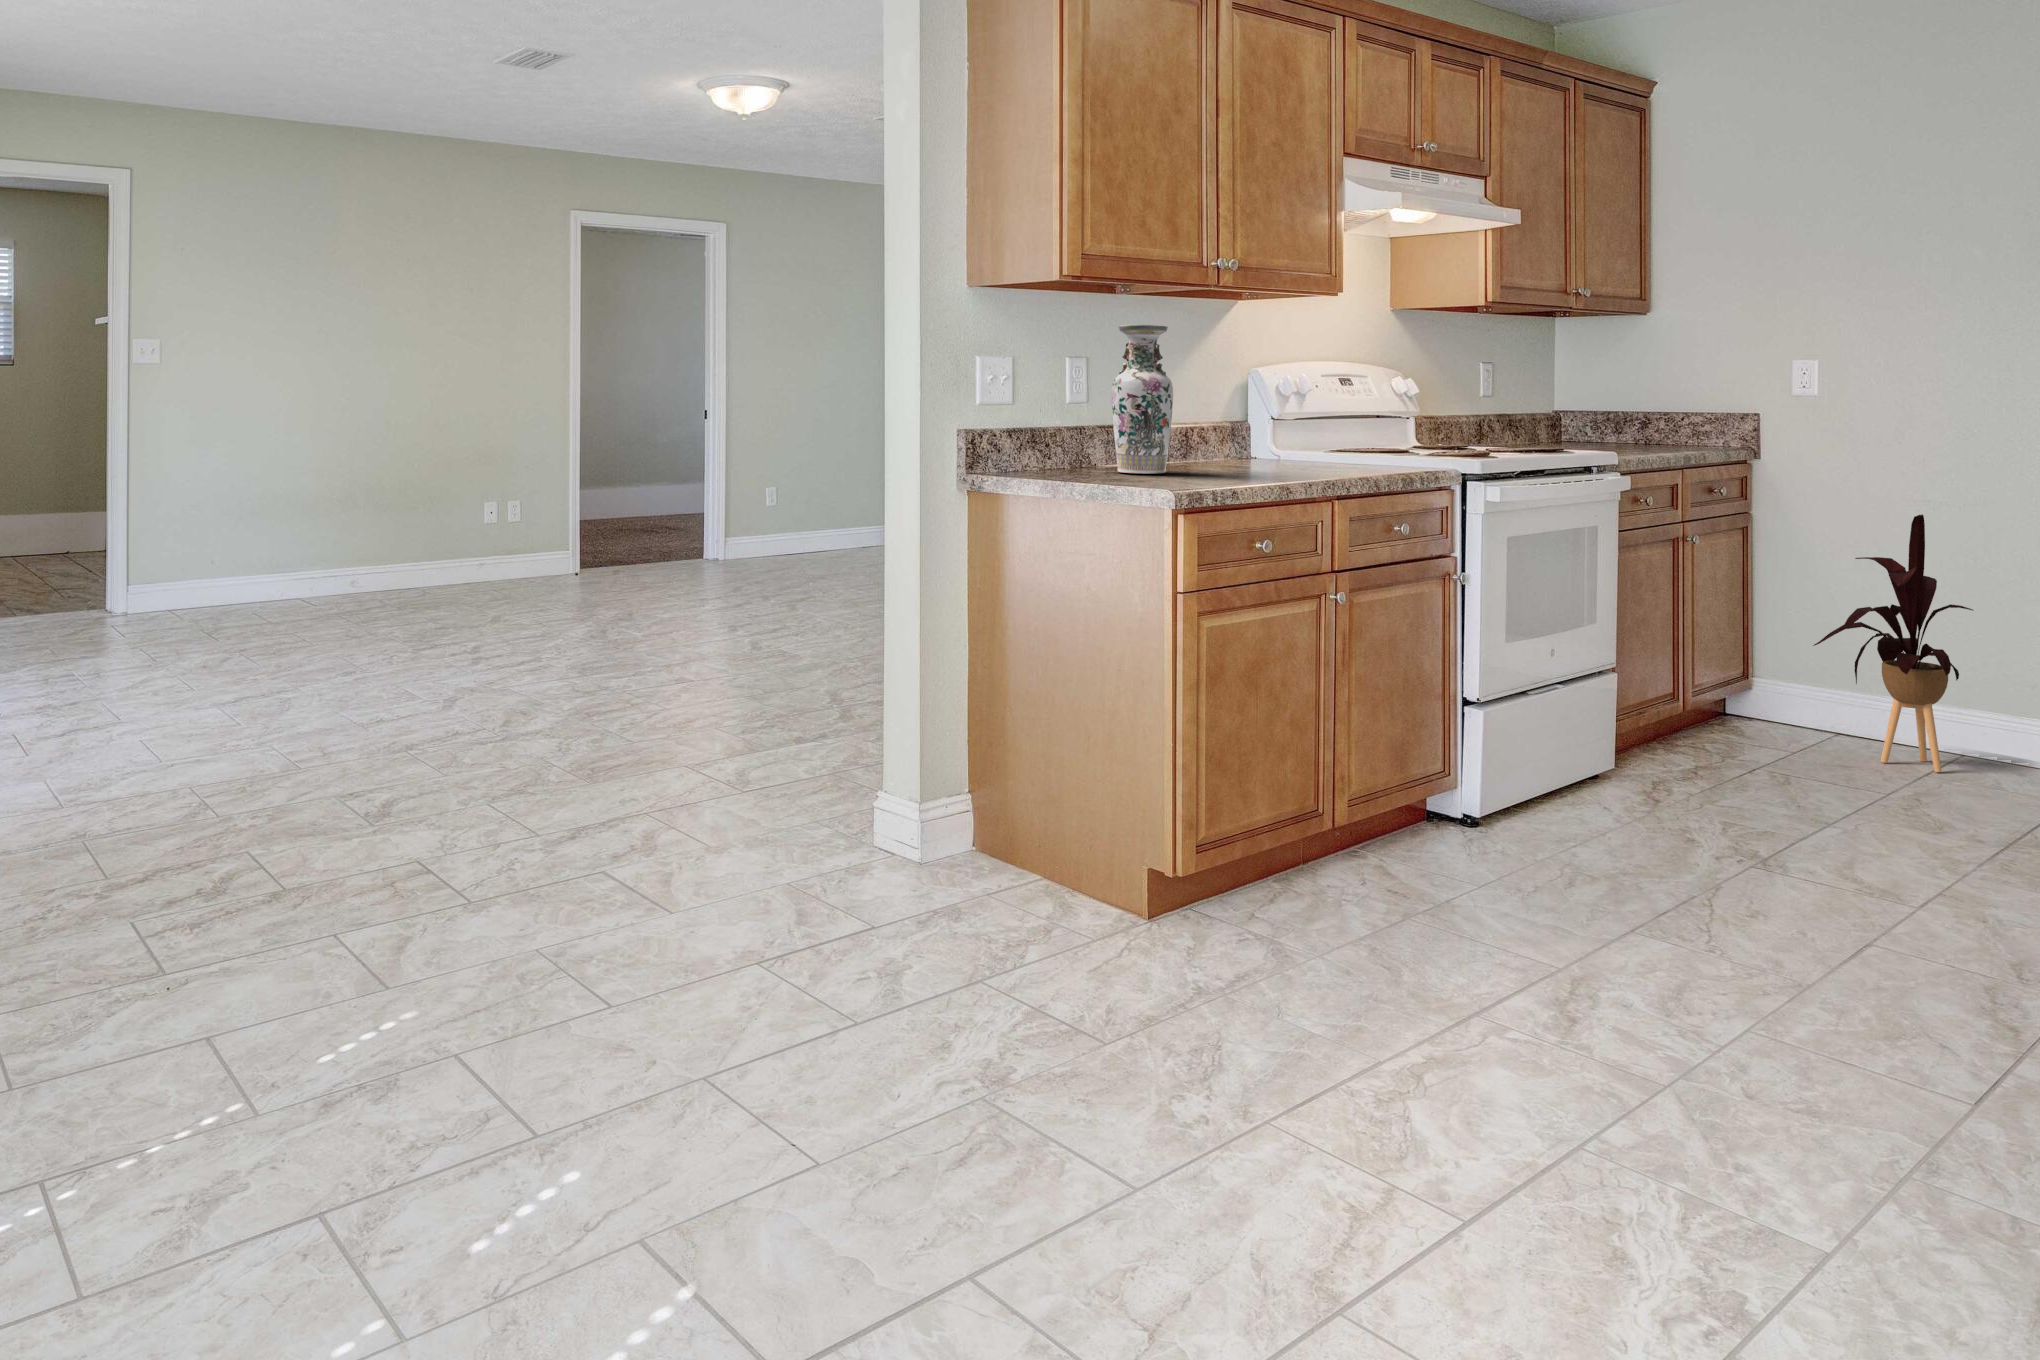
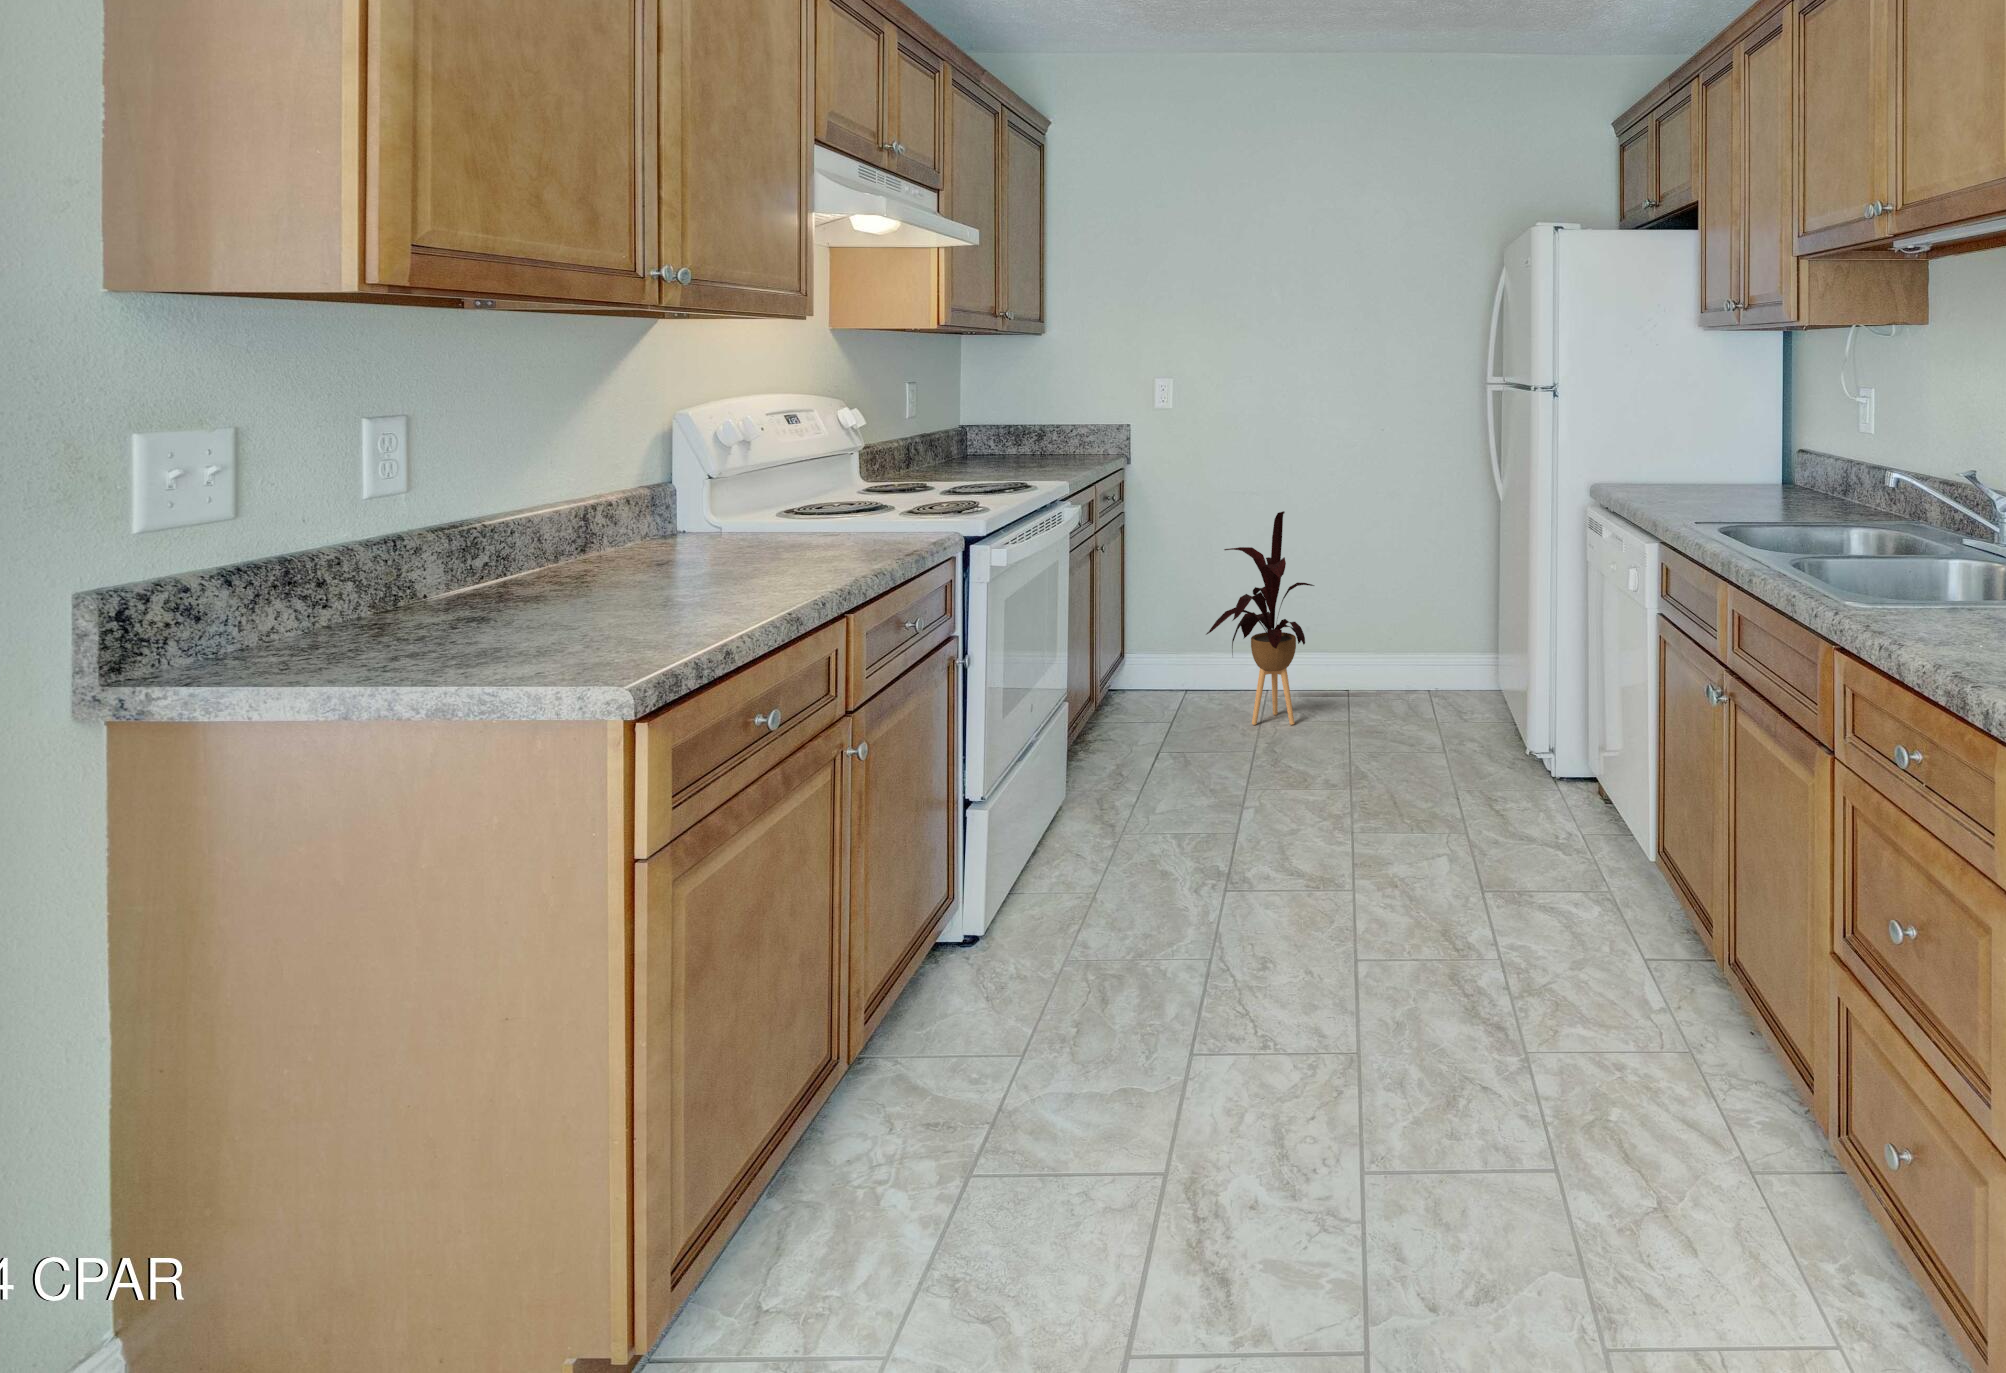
vase: present [1112,325,1173,474] -> none [465,367,586,617]

